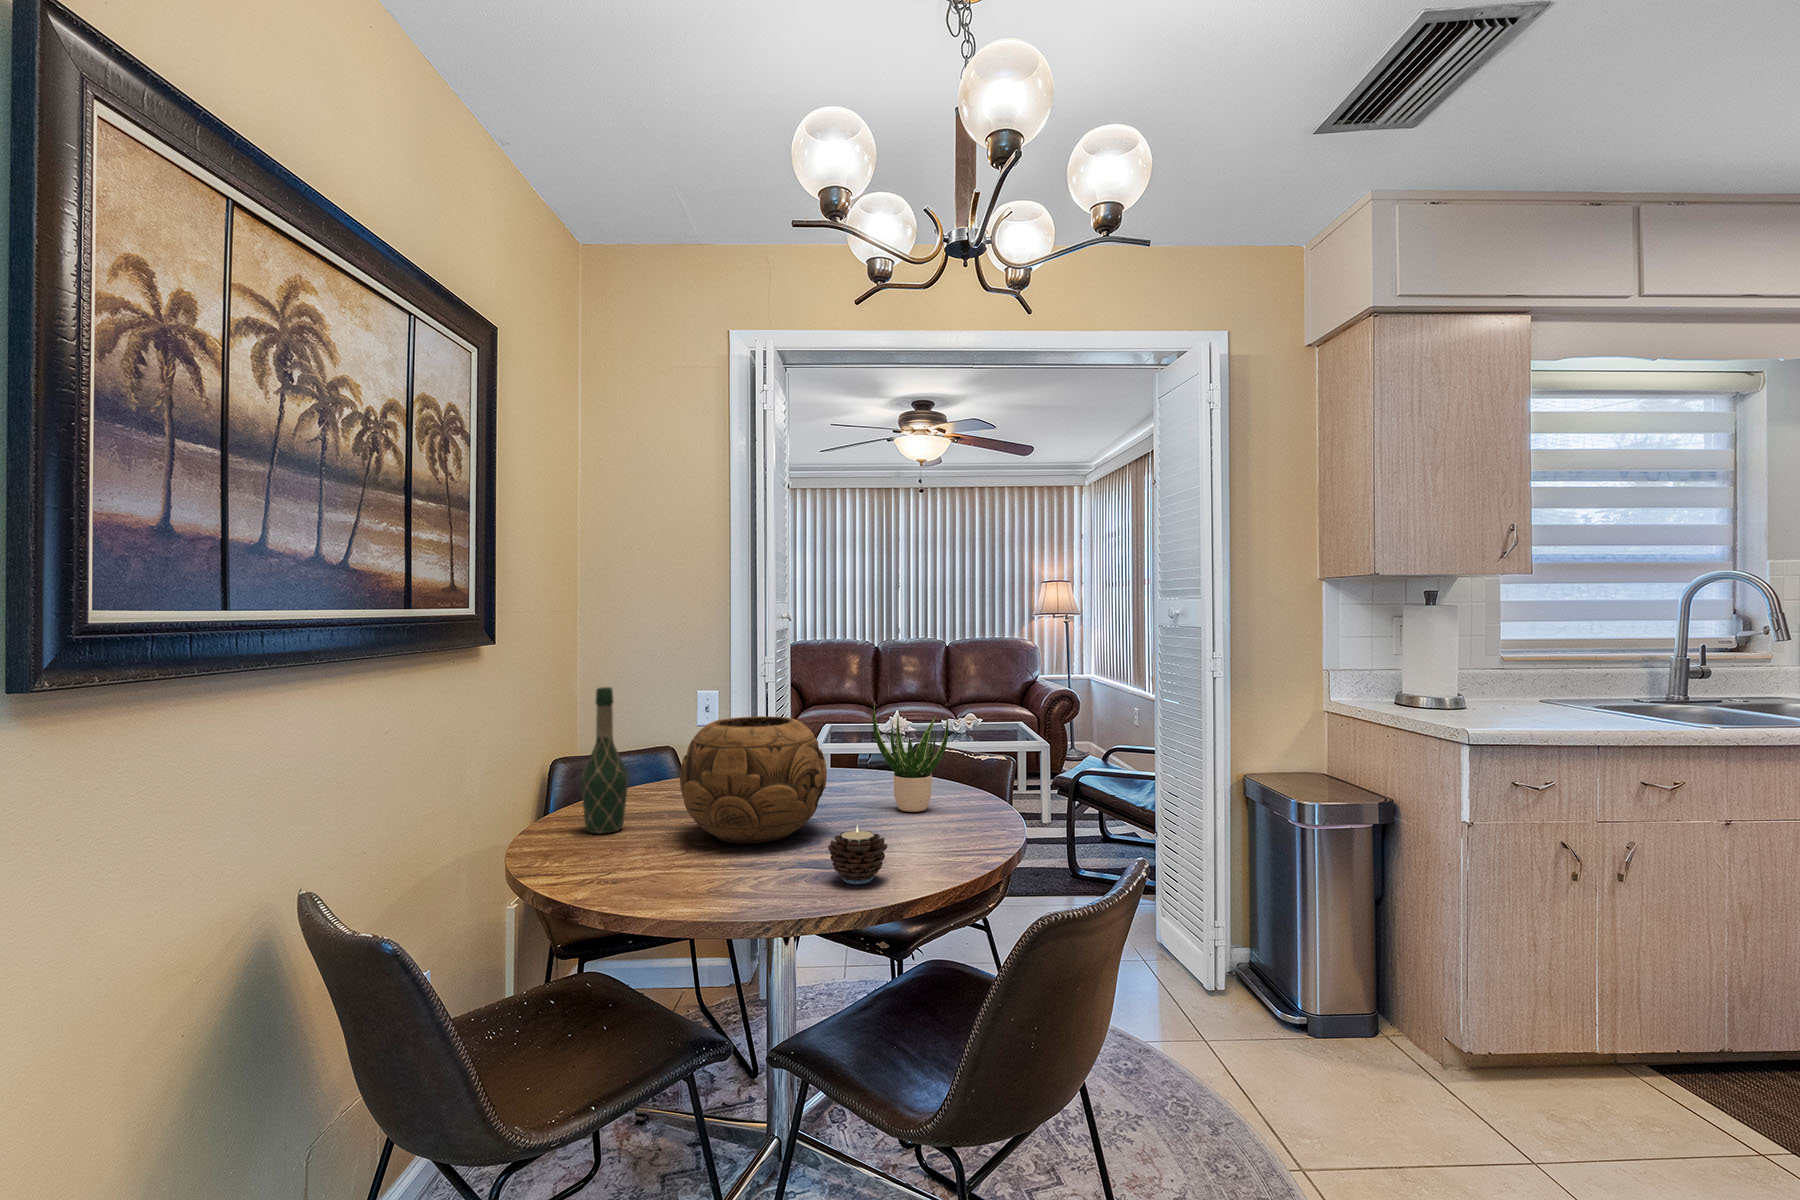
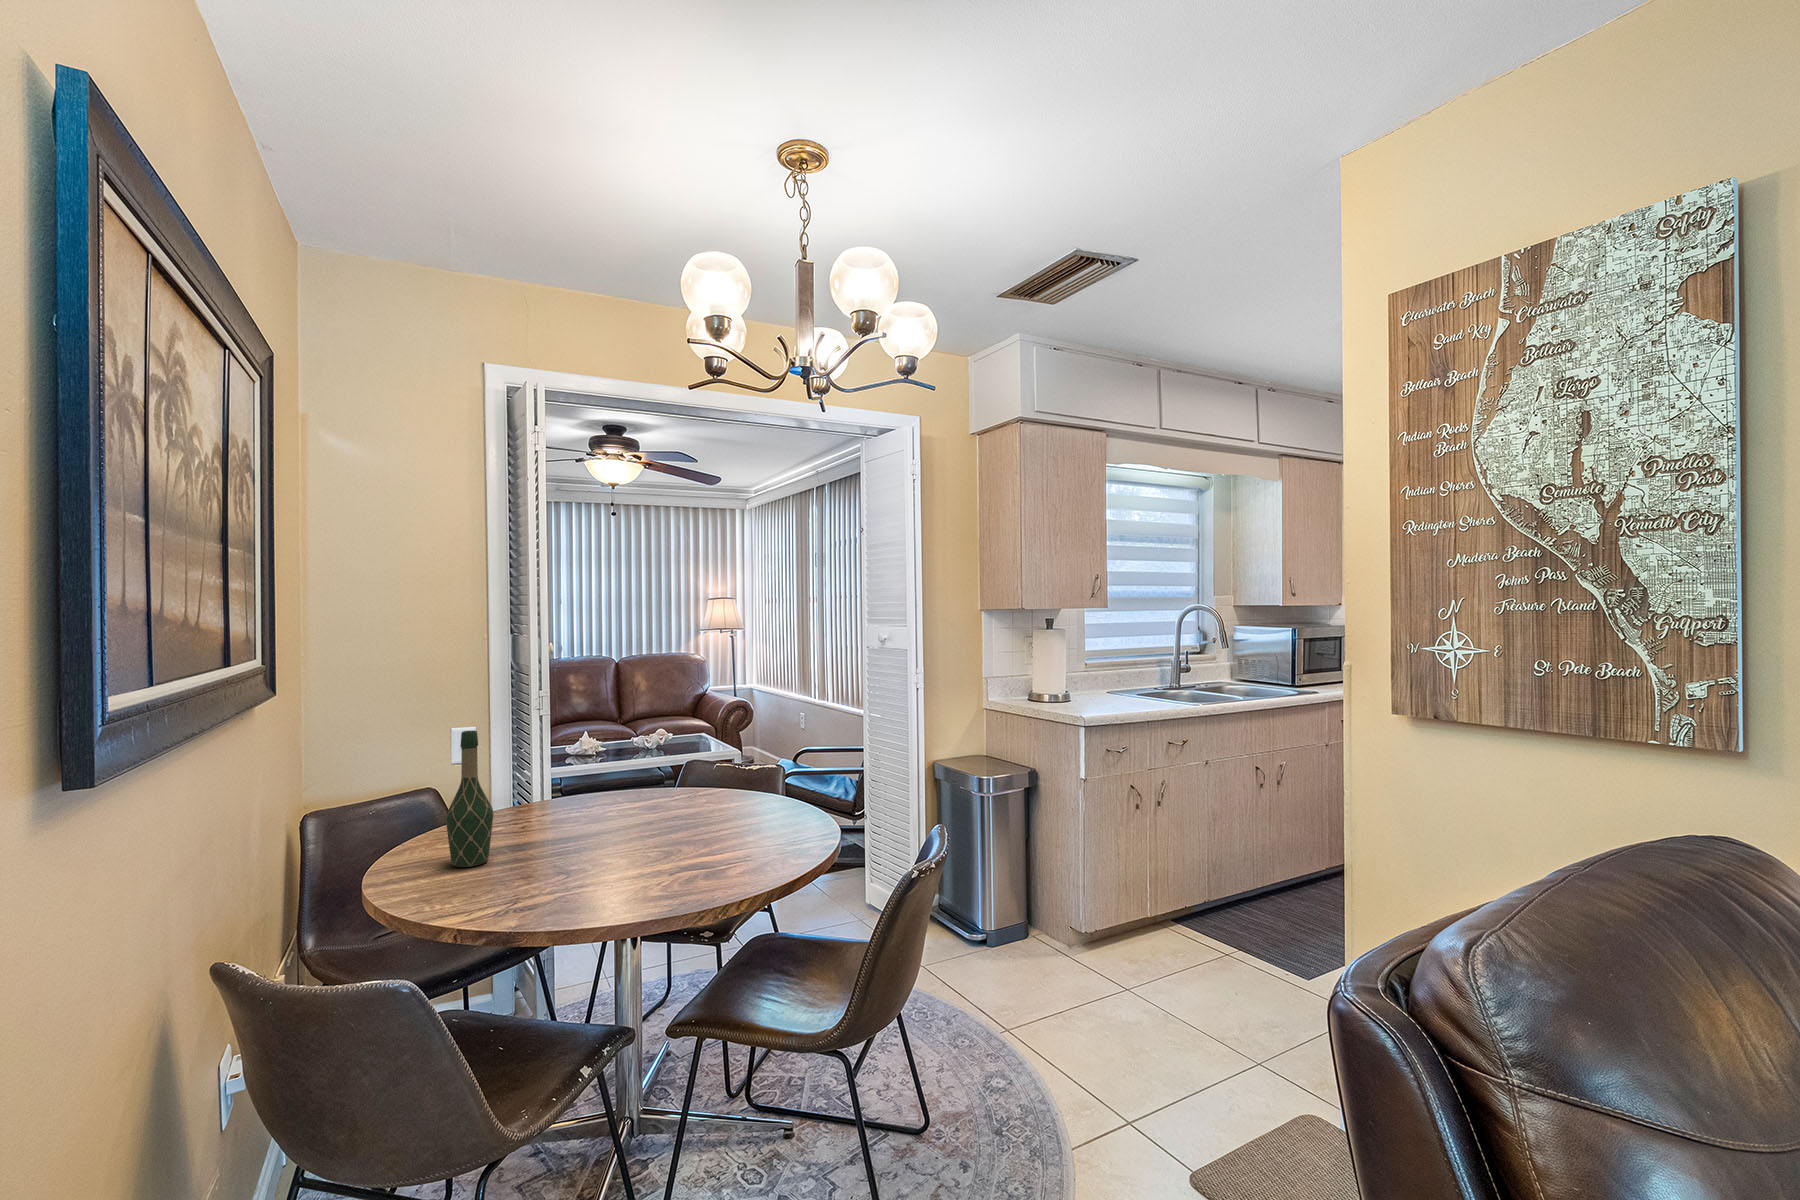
potted plant: present [873,702,948,812] -> none [695,726,760,815]
decorative bowl: present [680,716,827,843] -> none [553,746,683,856]
candle: present [828,826,887,884] -> none [725,824,770,869]

